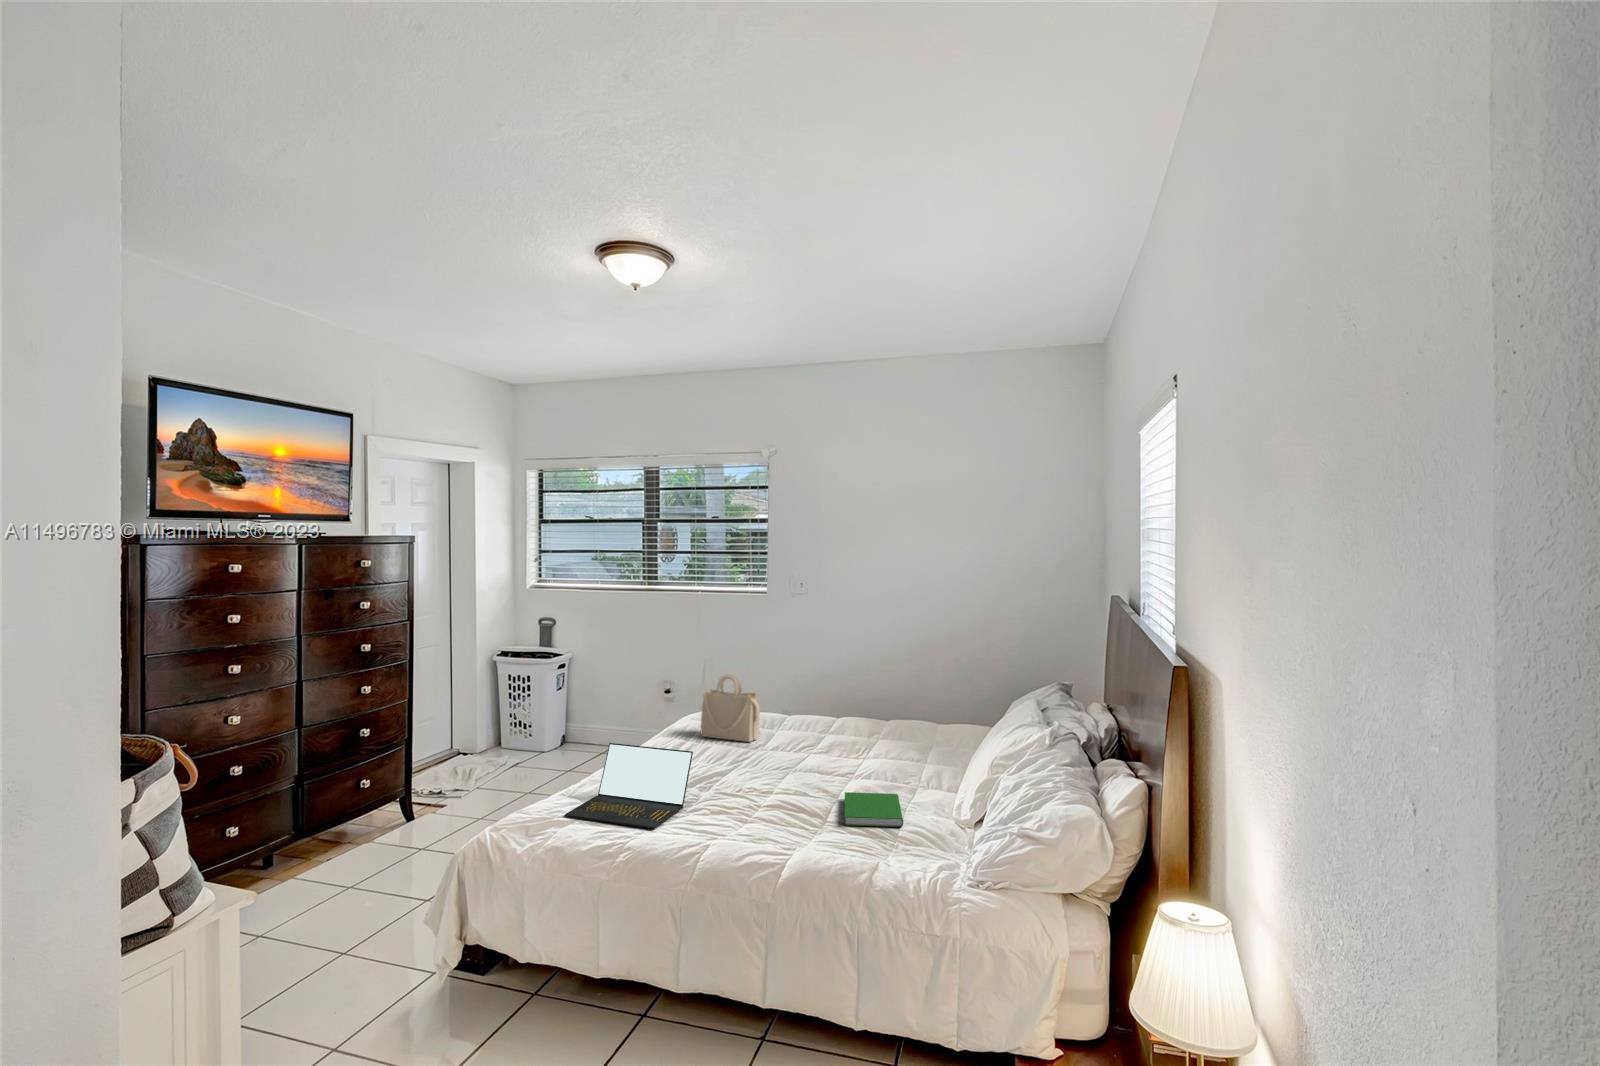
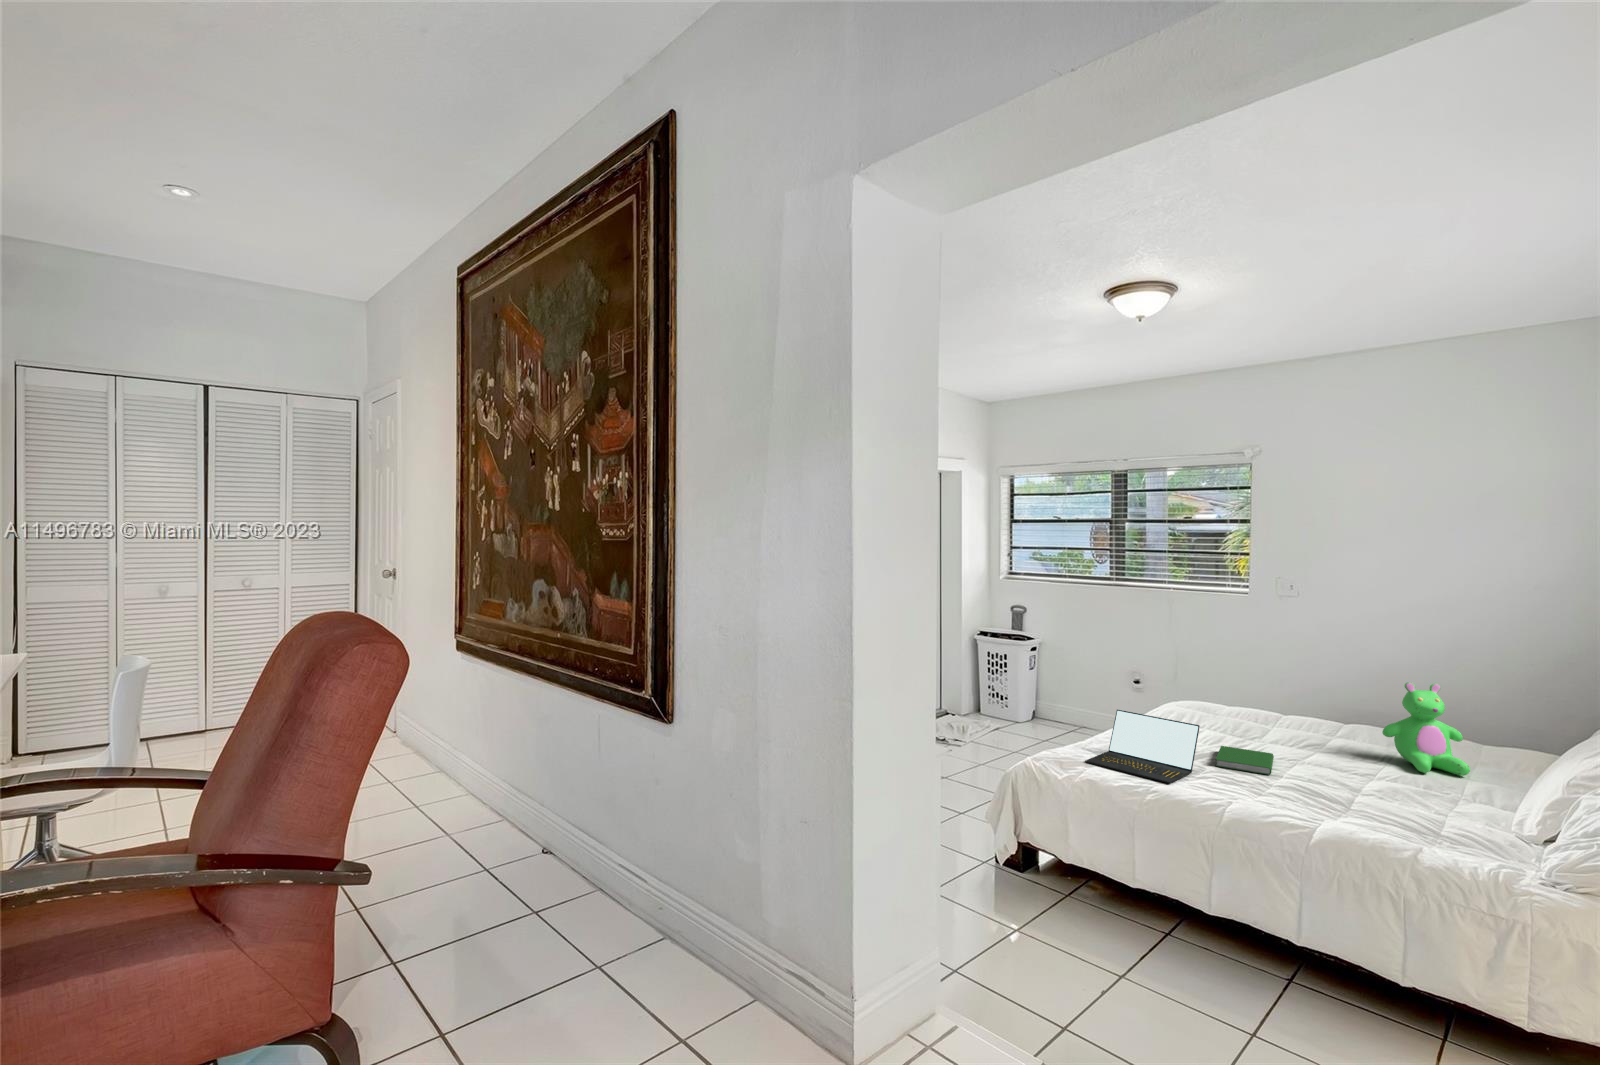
handbag: present [700,675,760,742] -> none [1189,665,1254,730]
teddy bear: none [864,676,928,765] -> present [1382,682,1470,776]
hardcover book: present [844,792,903,827] -> present [1215,746,1274,775]

